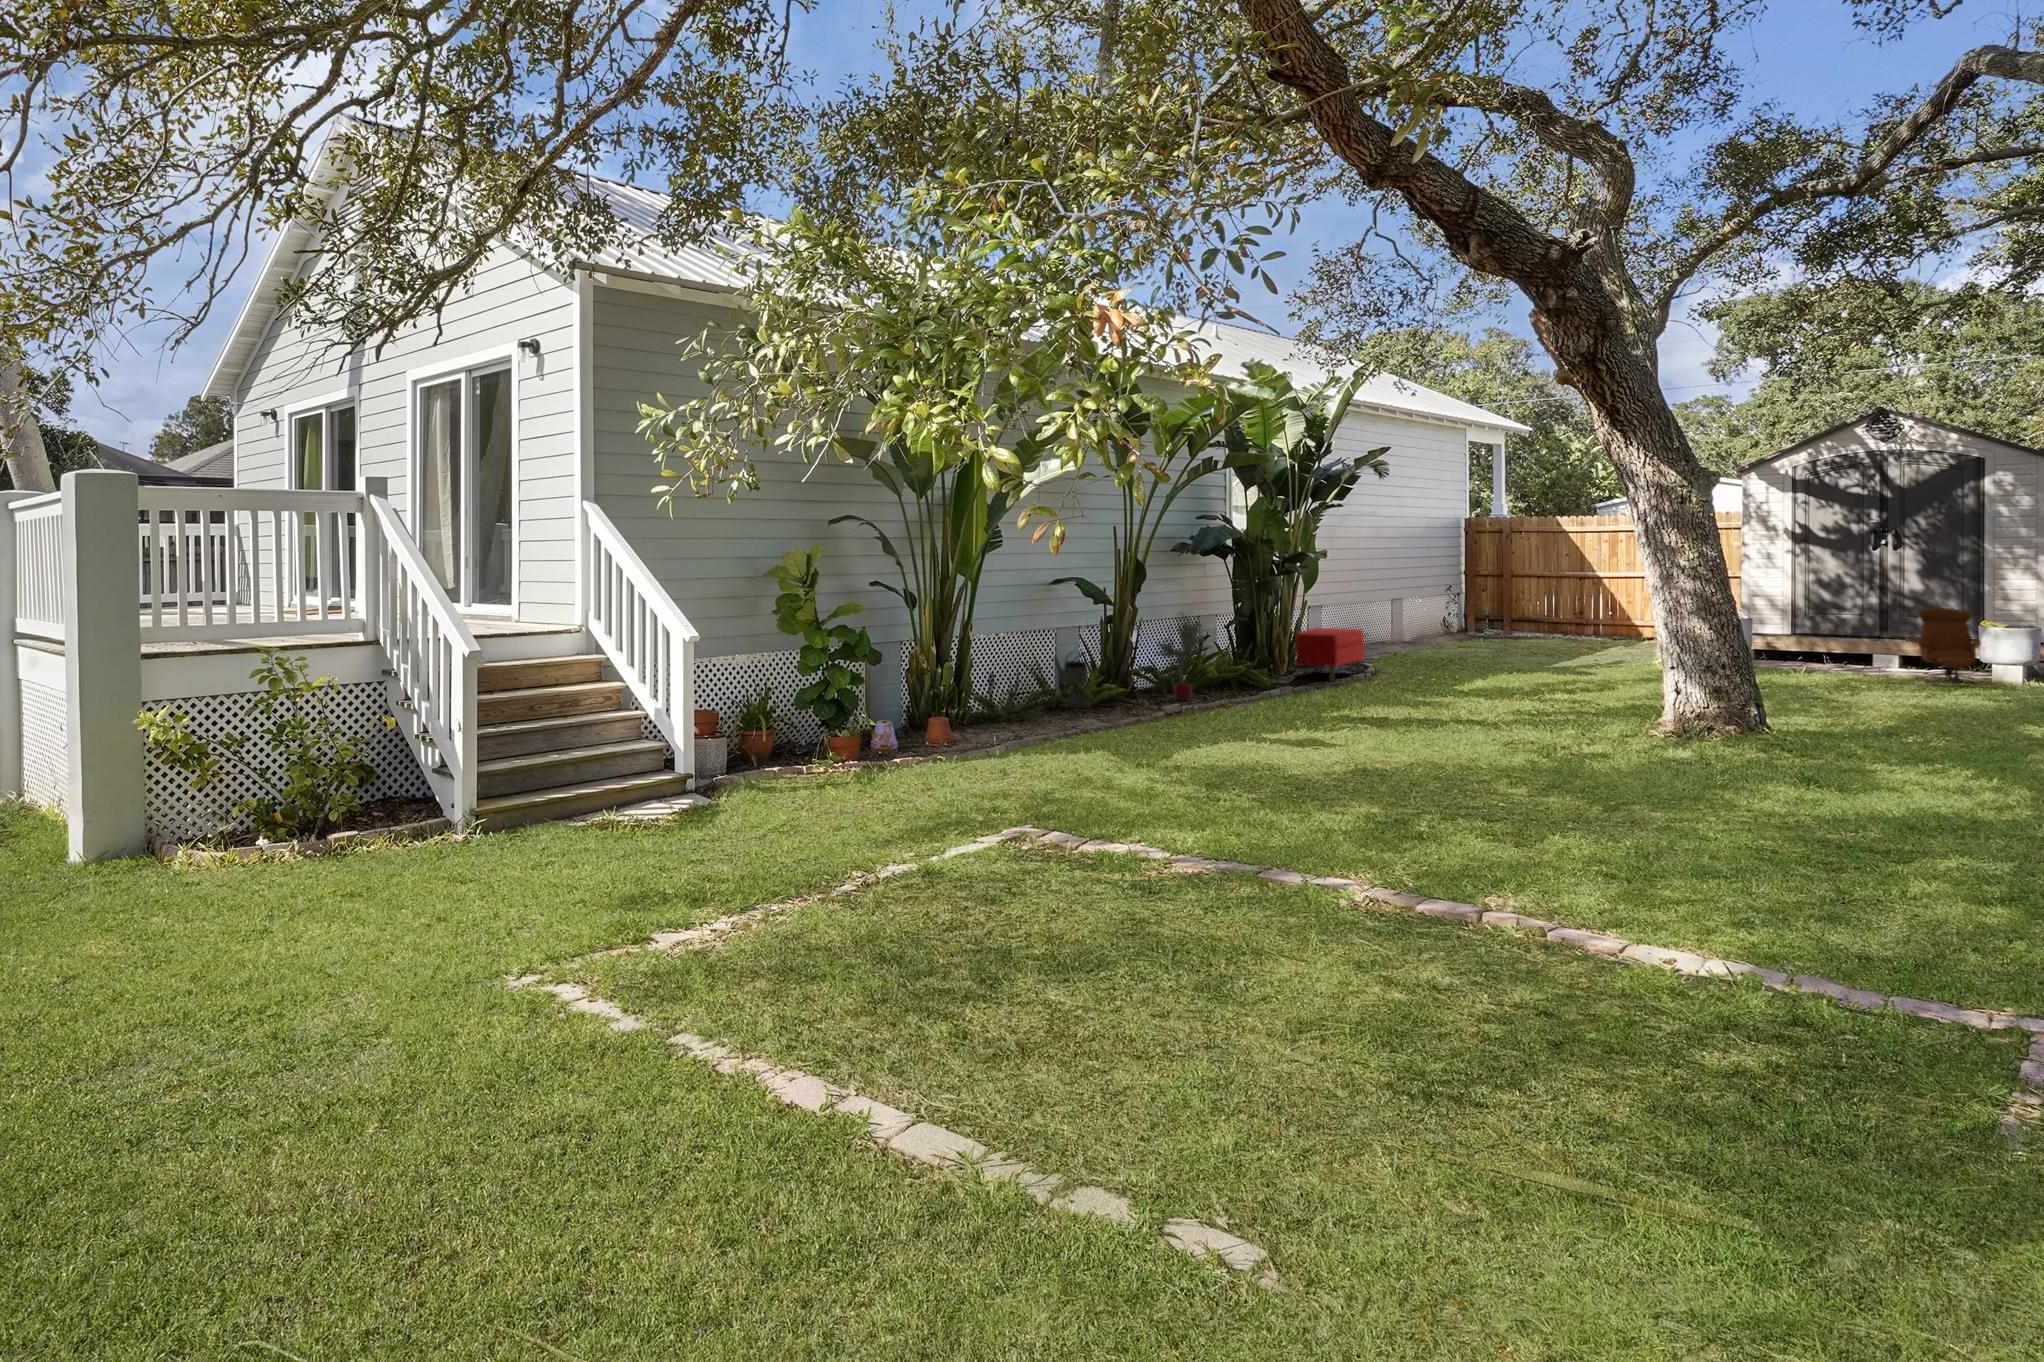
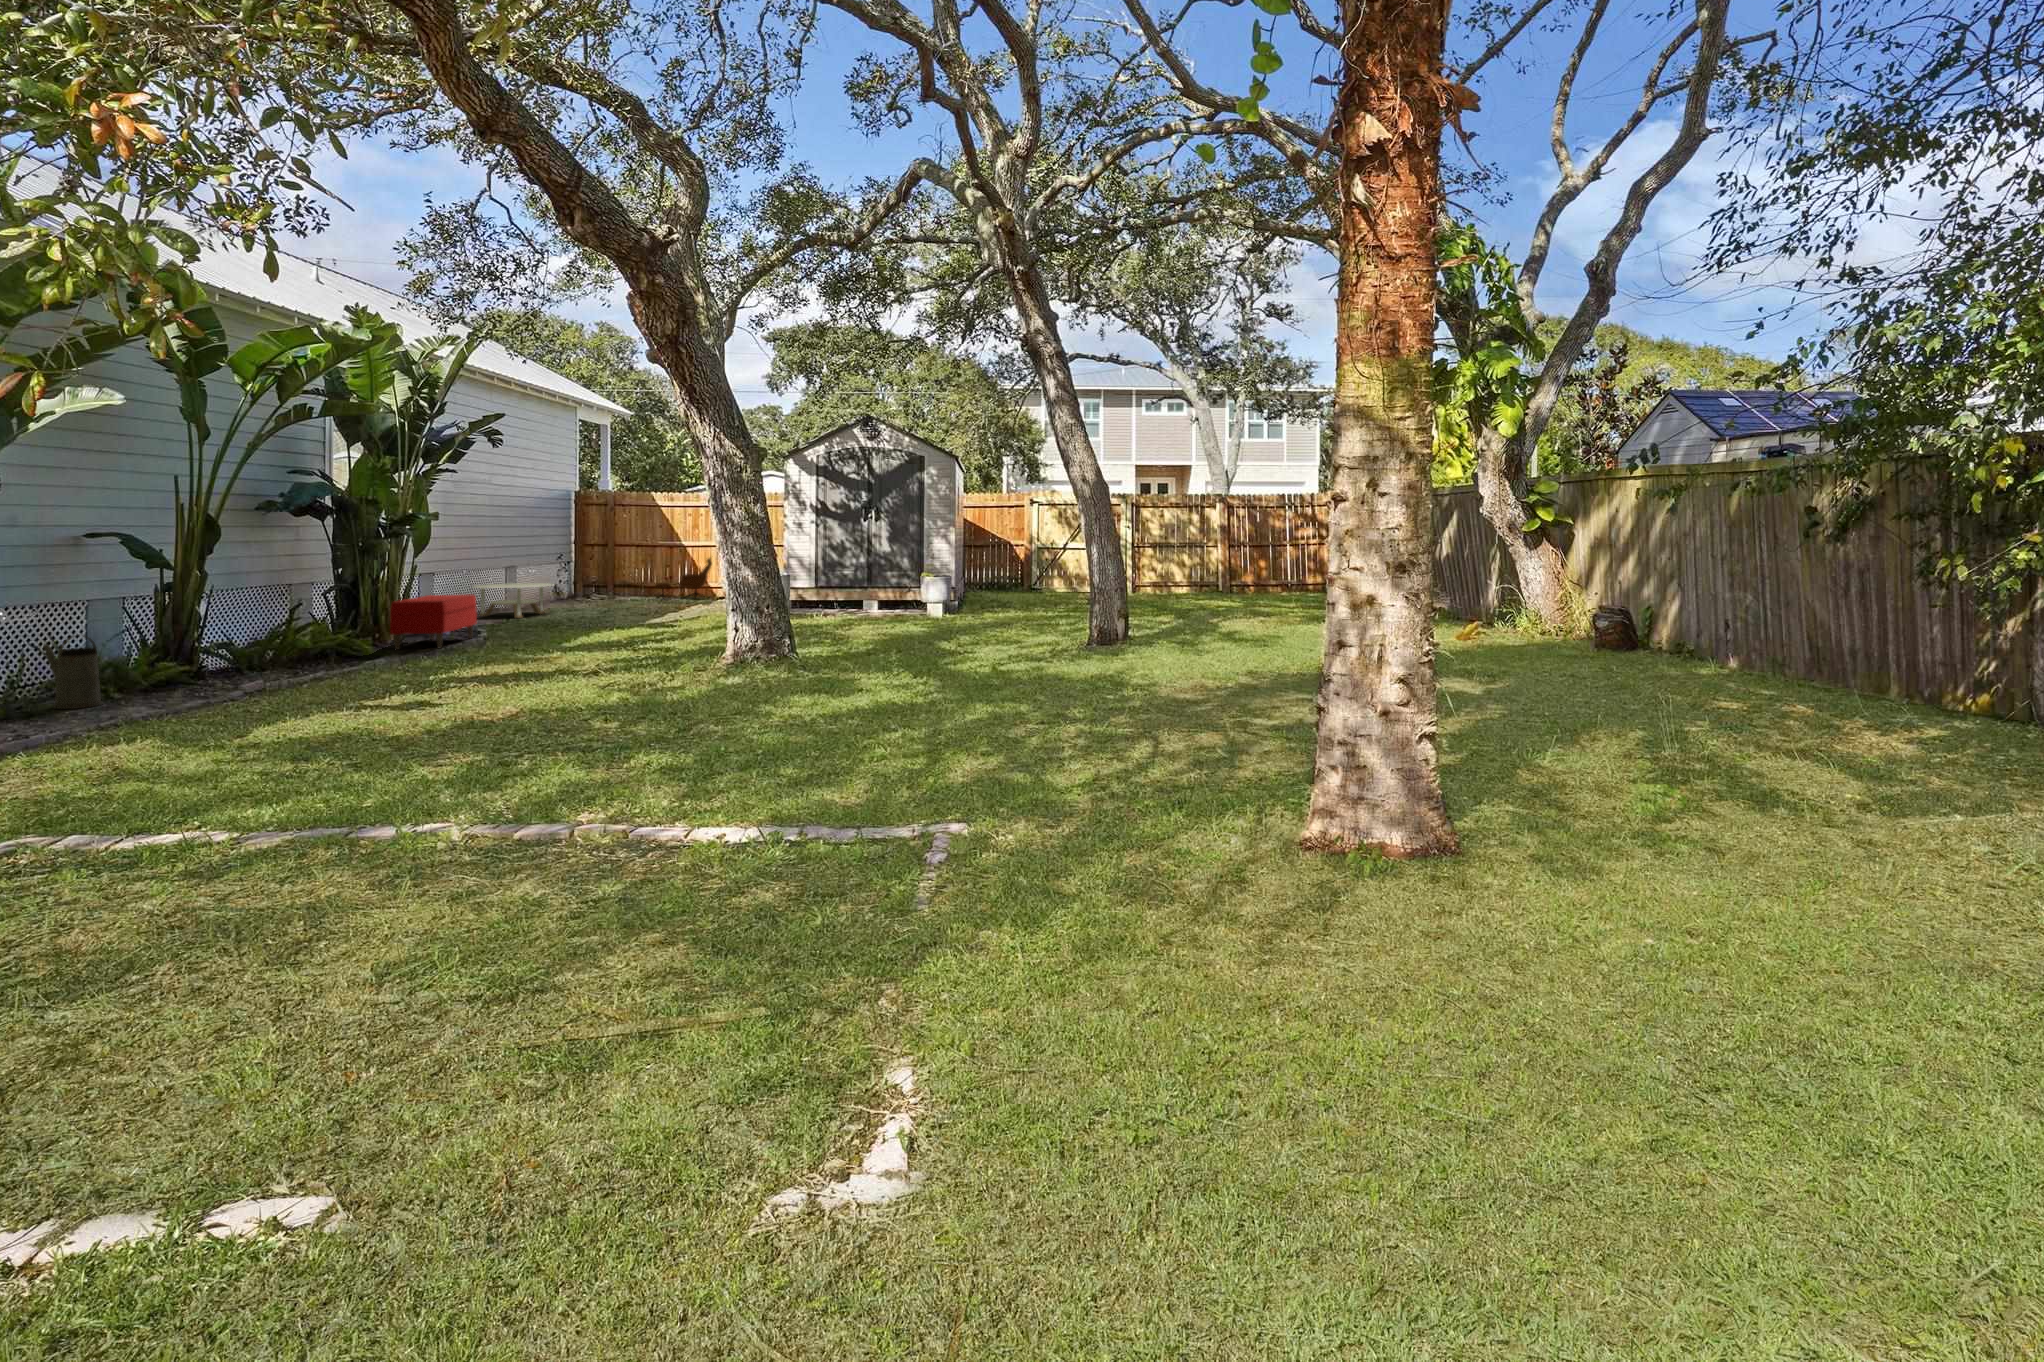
lounge chair: present [1908,608,1981,686] -> present [655,558,712,598]
potted tree: present [1156,614,1204,701] -> none [205,580,281,684]
round table: none [1353,617,1440,654] -> present [475,583,553,618]

